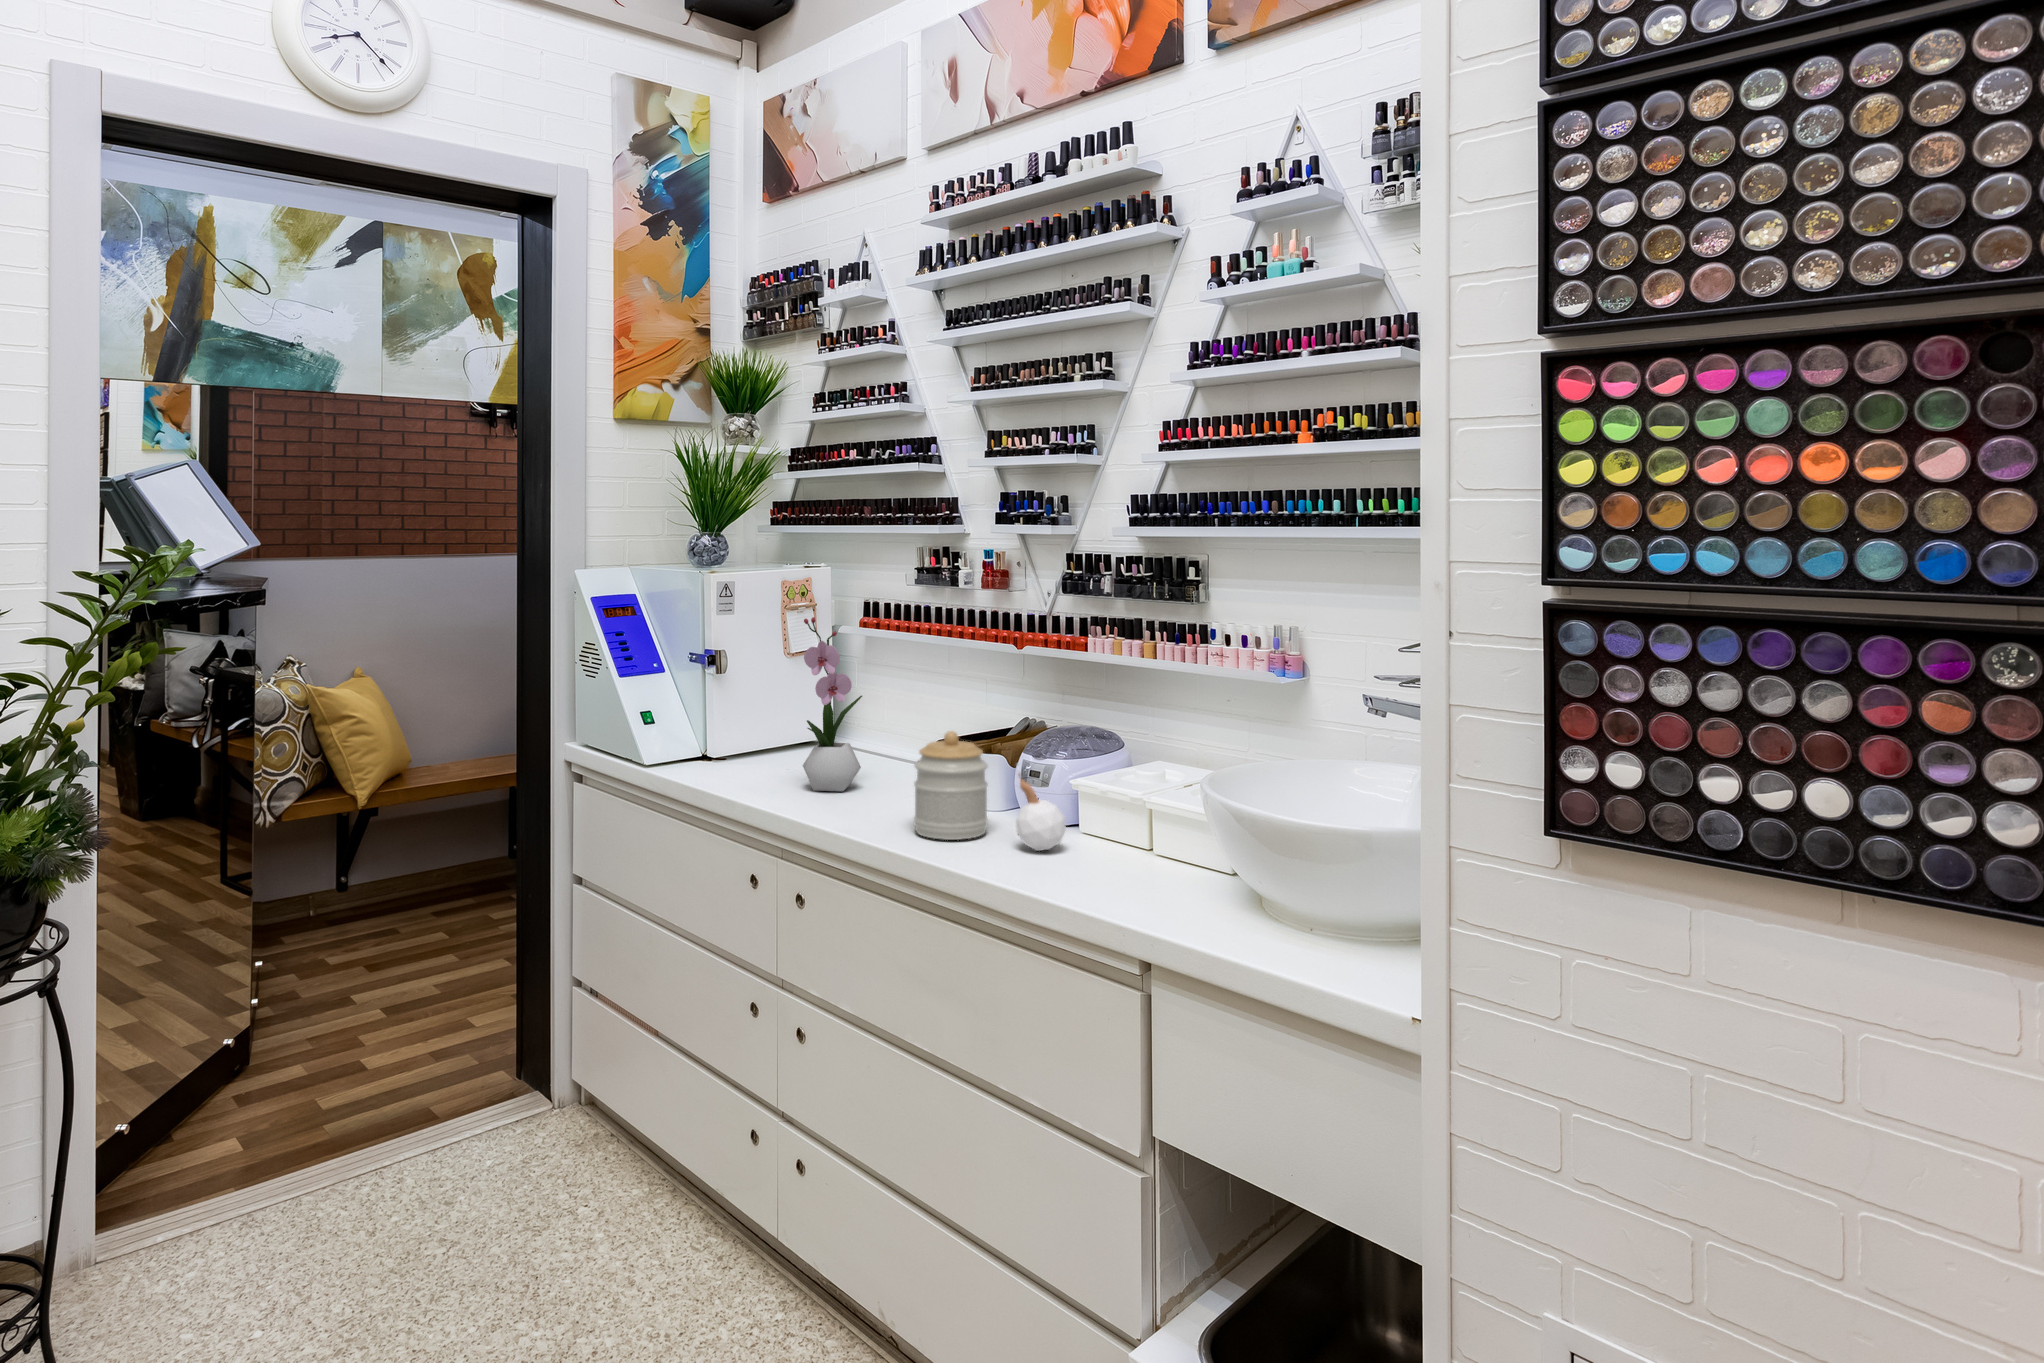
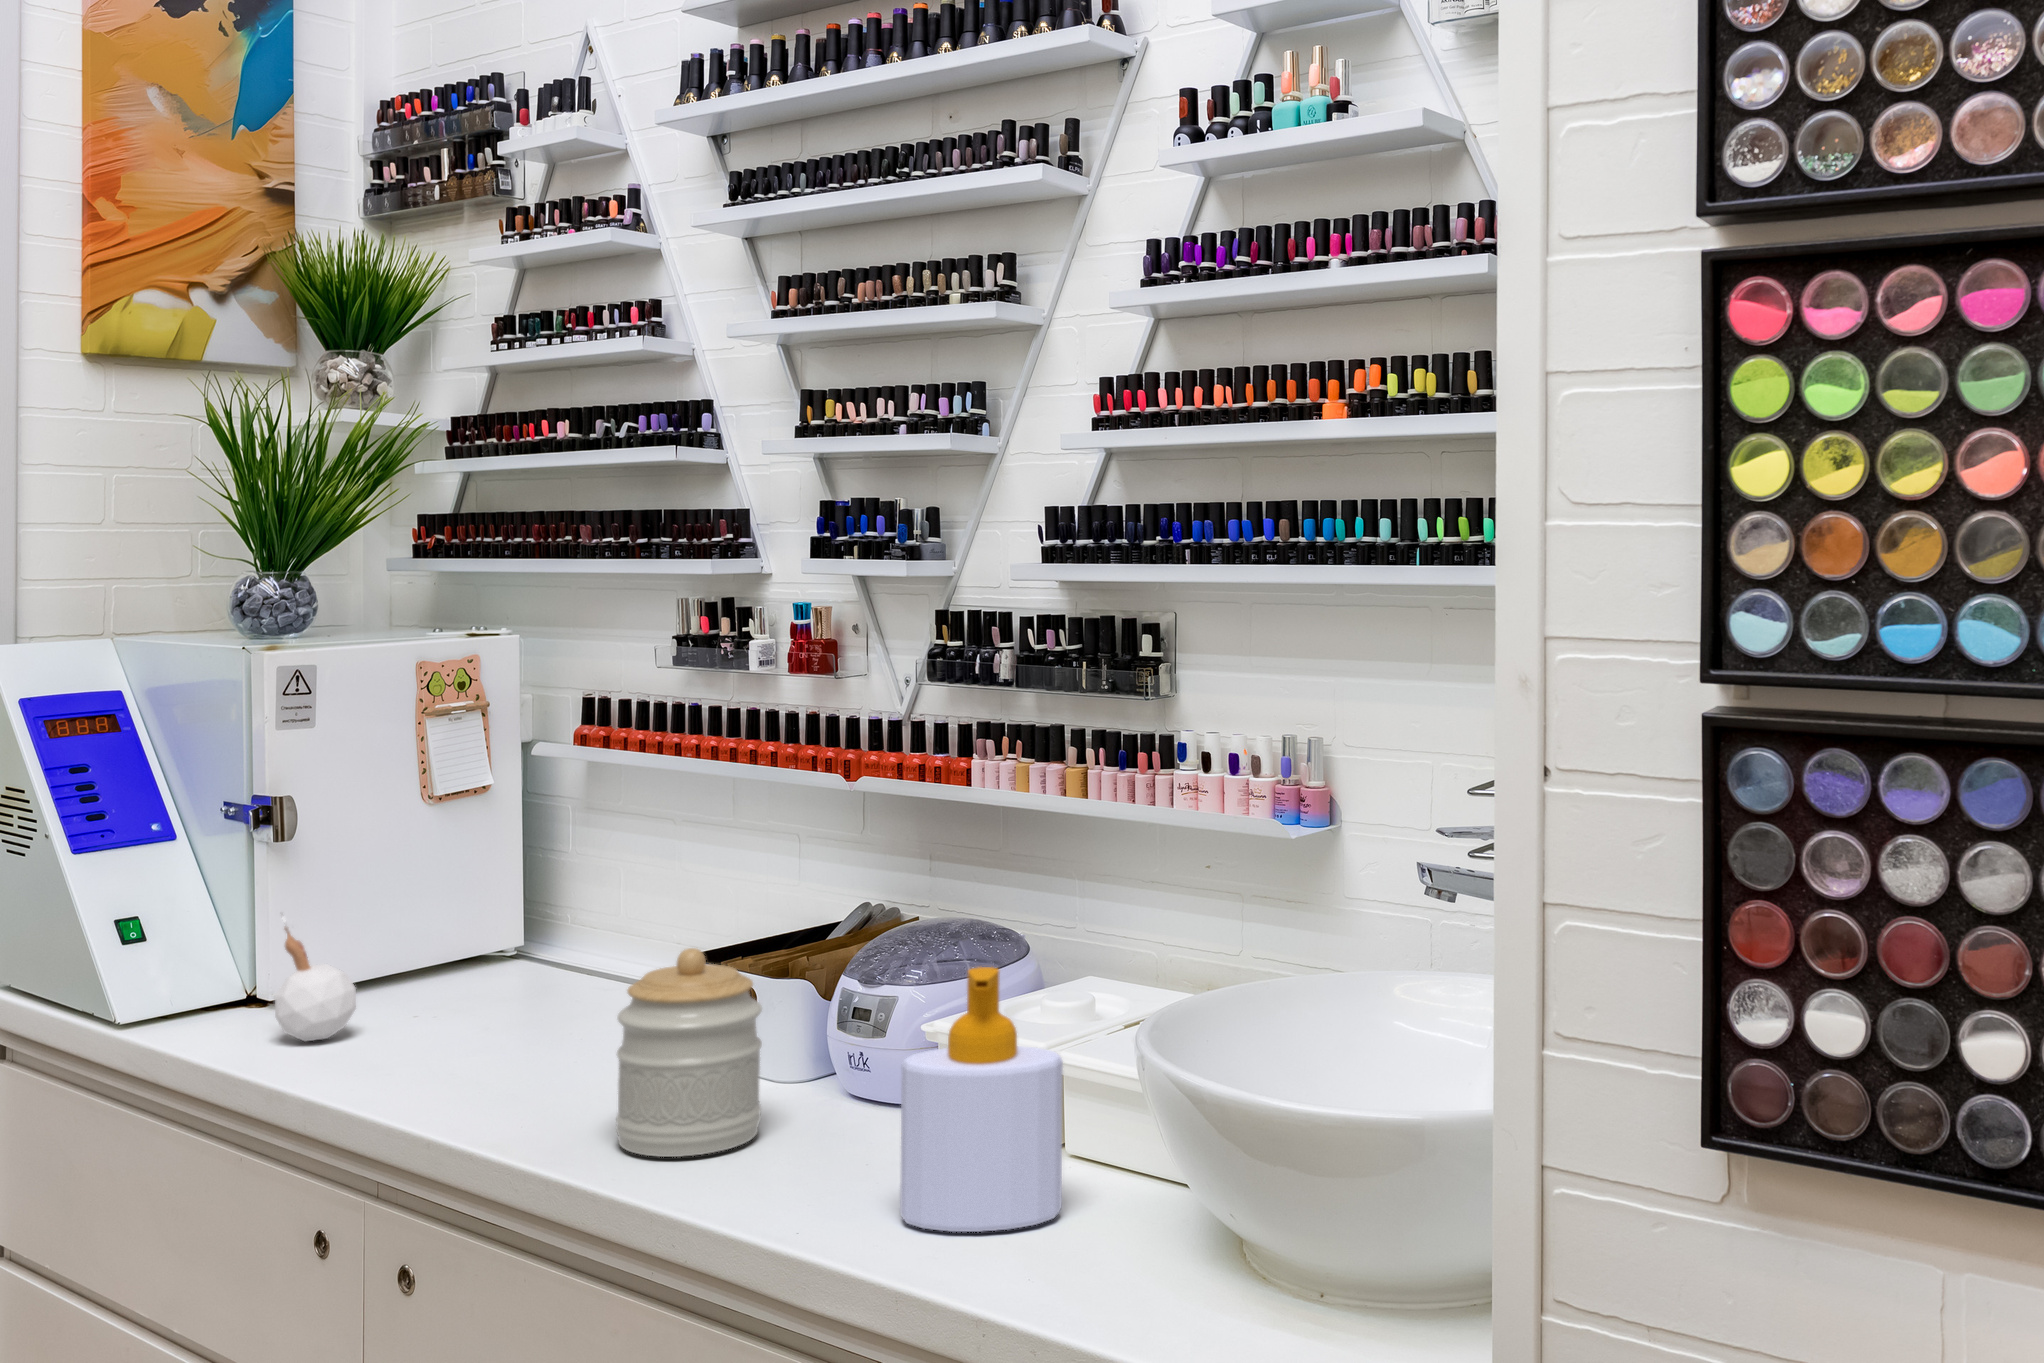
flower arrangement: present [803,617,862,791] -> none [422,734,549,1063]
soap bottle: none [1072,743,1159,884] -> present [900,967,1063,1232]
candle: present [1016,773,1066,851] -> present [275,926,356,1041]

